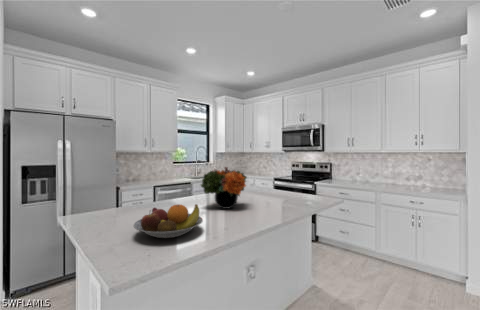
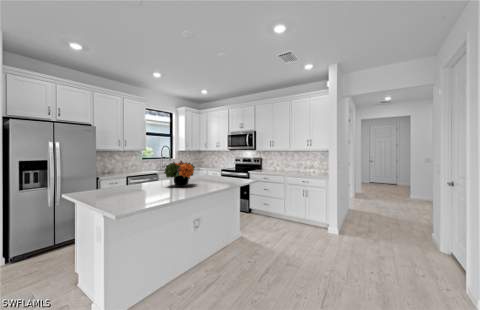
fruit bowl: present [134,204,203,238] -> none [121,182,165,201]

